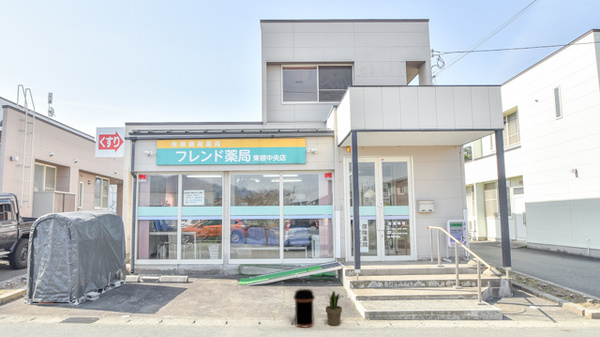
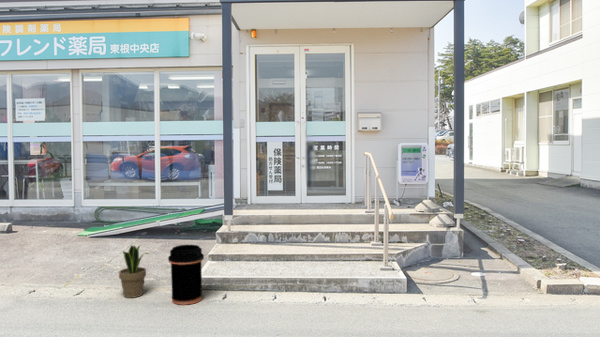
trash can: present [294,289,315,327] -> present [168,245,204,305]

